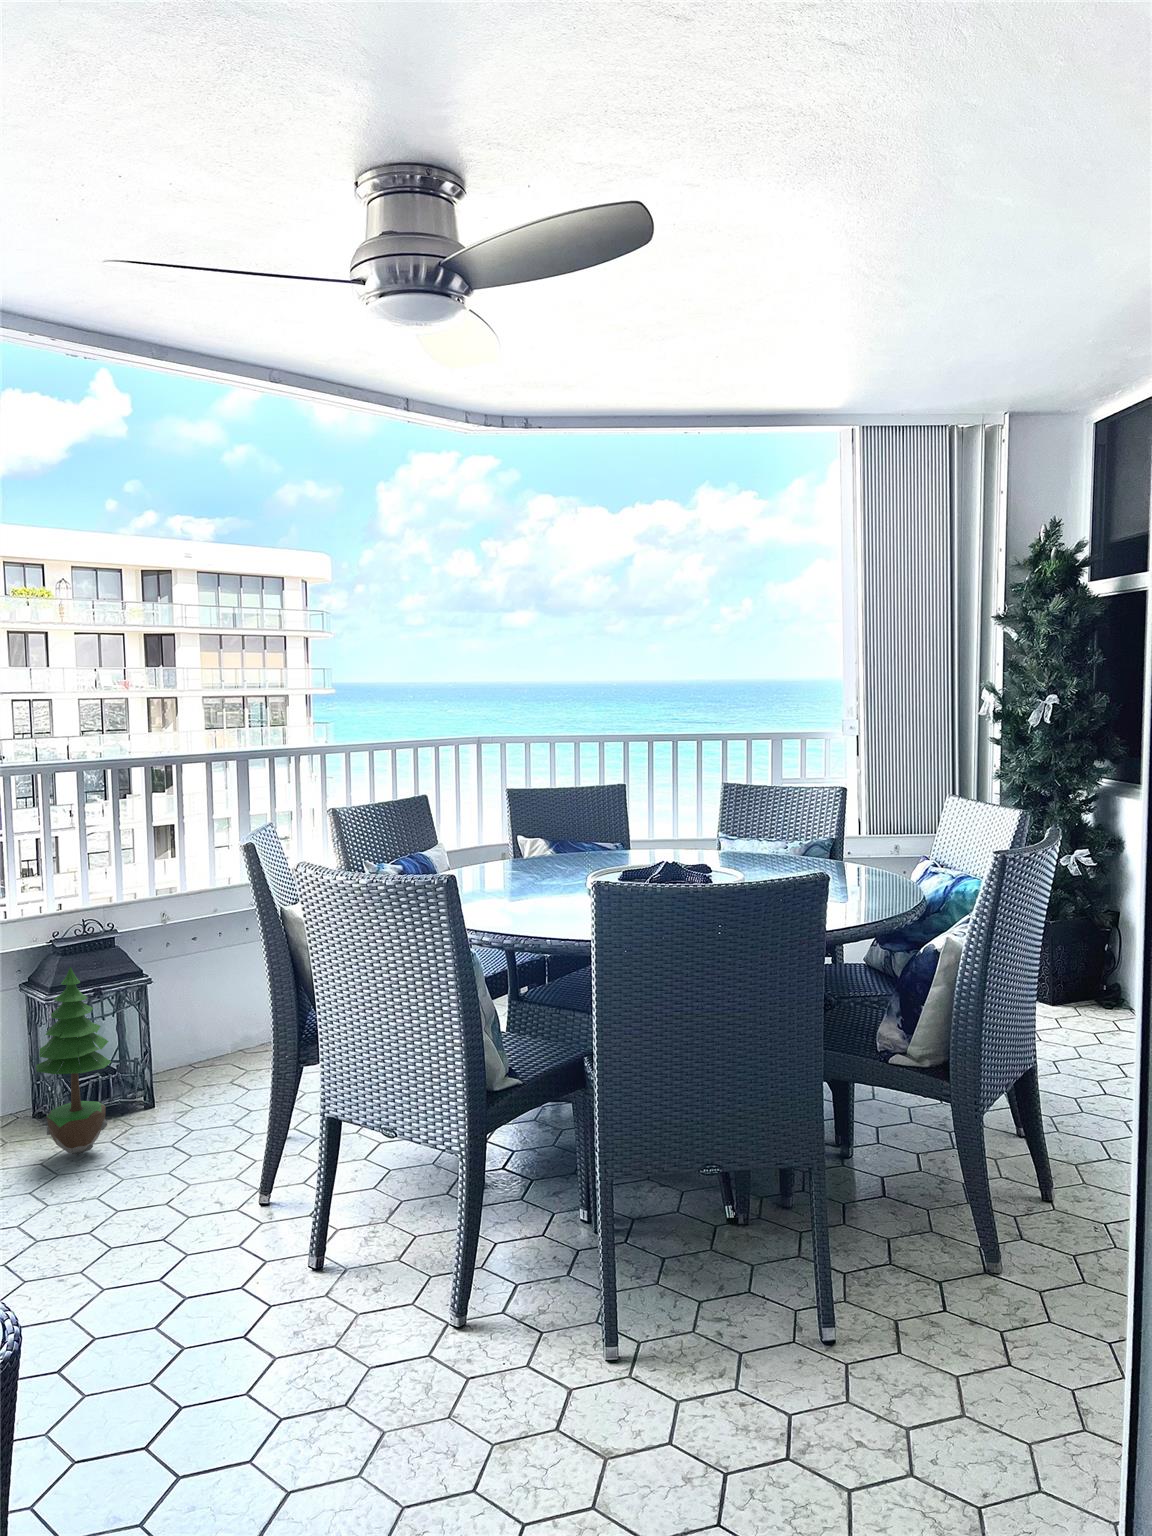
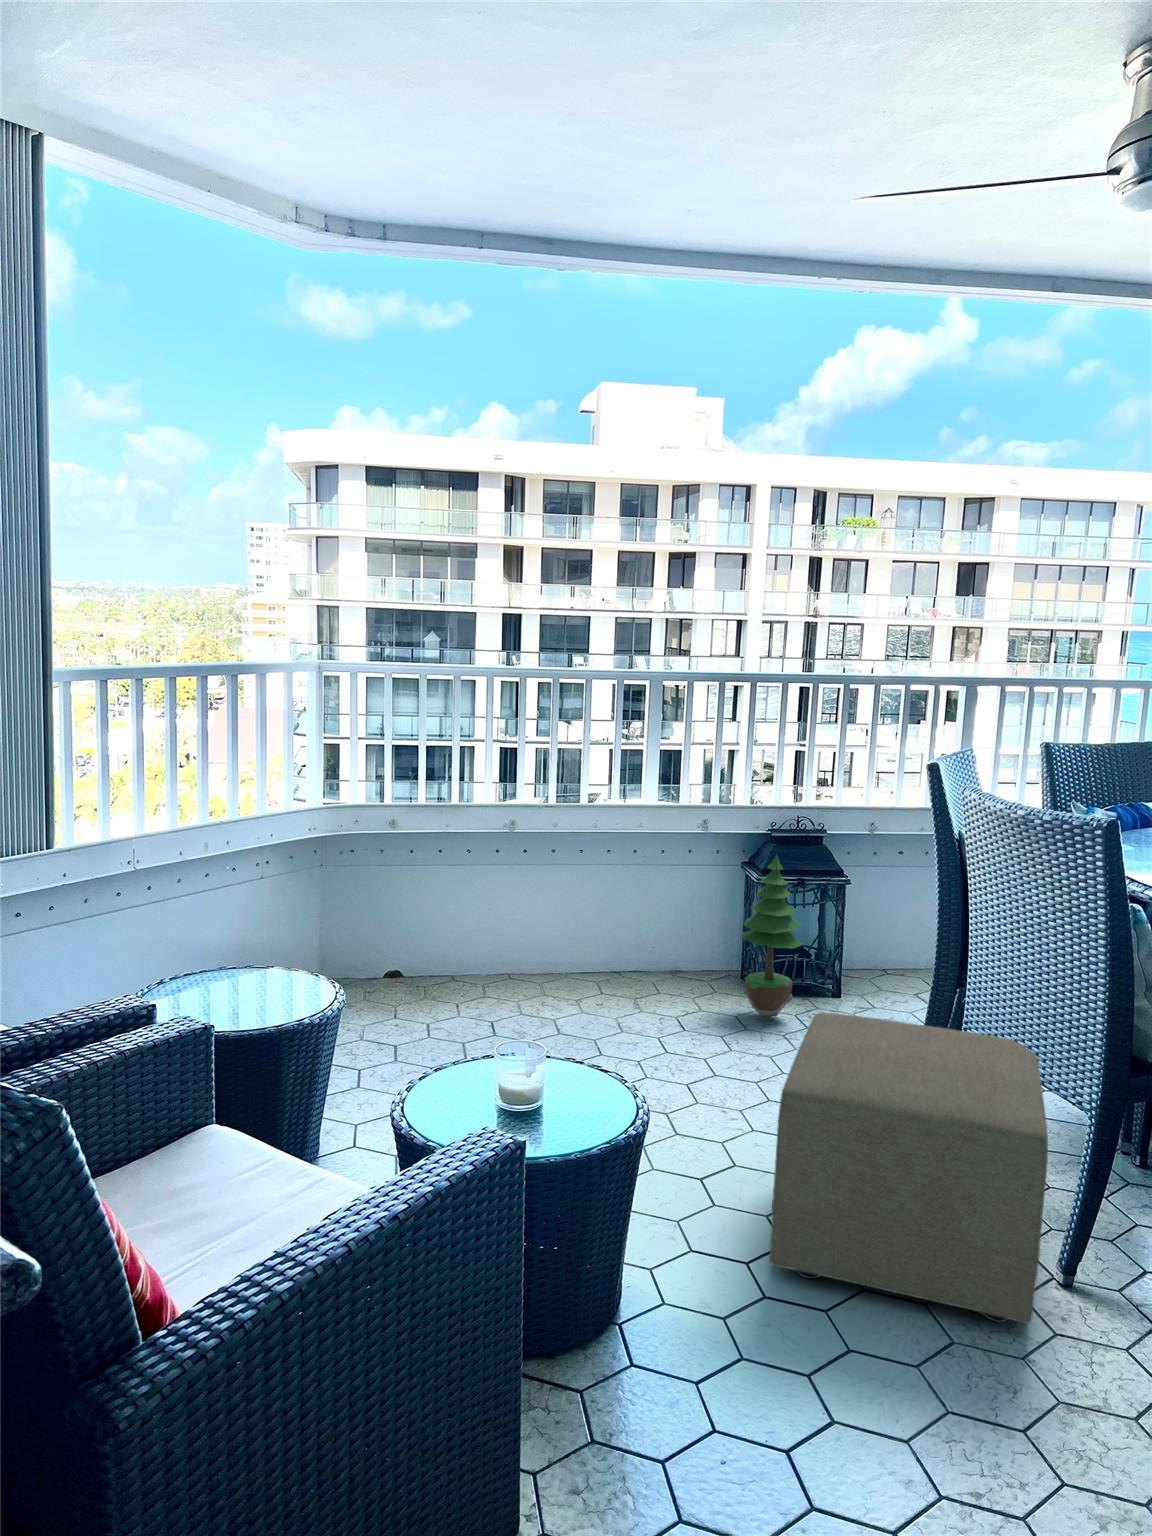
ottoman: none [167,1104,448,1442] -> present [770,1012,1048,1324]

